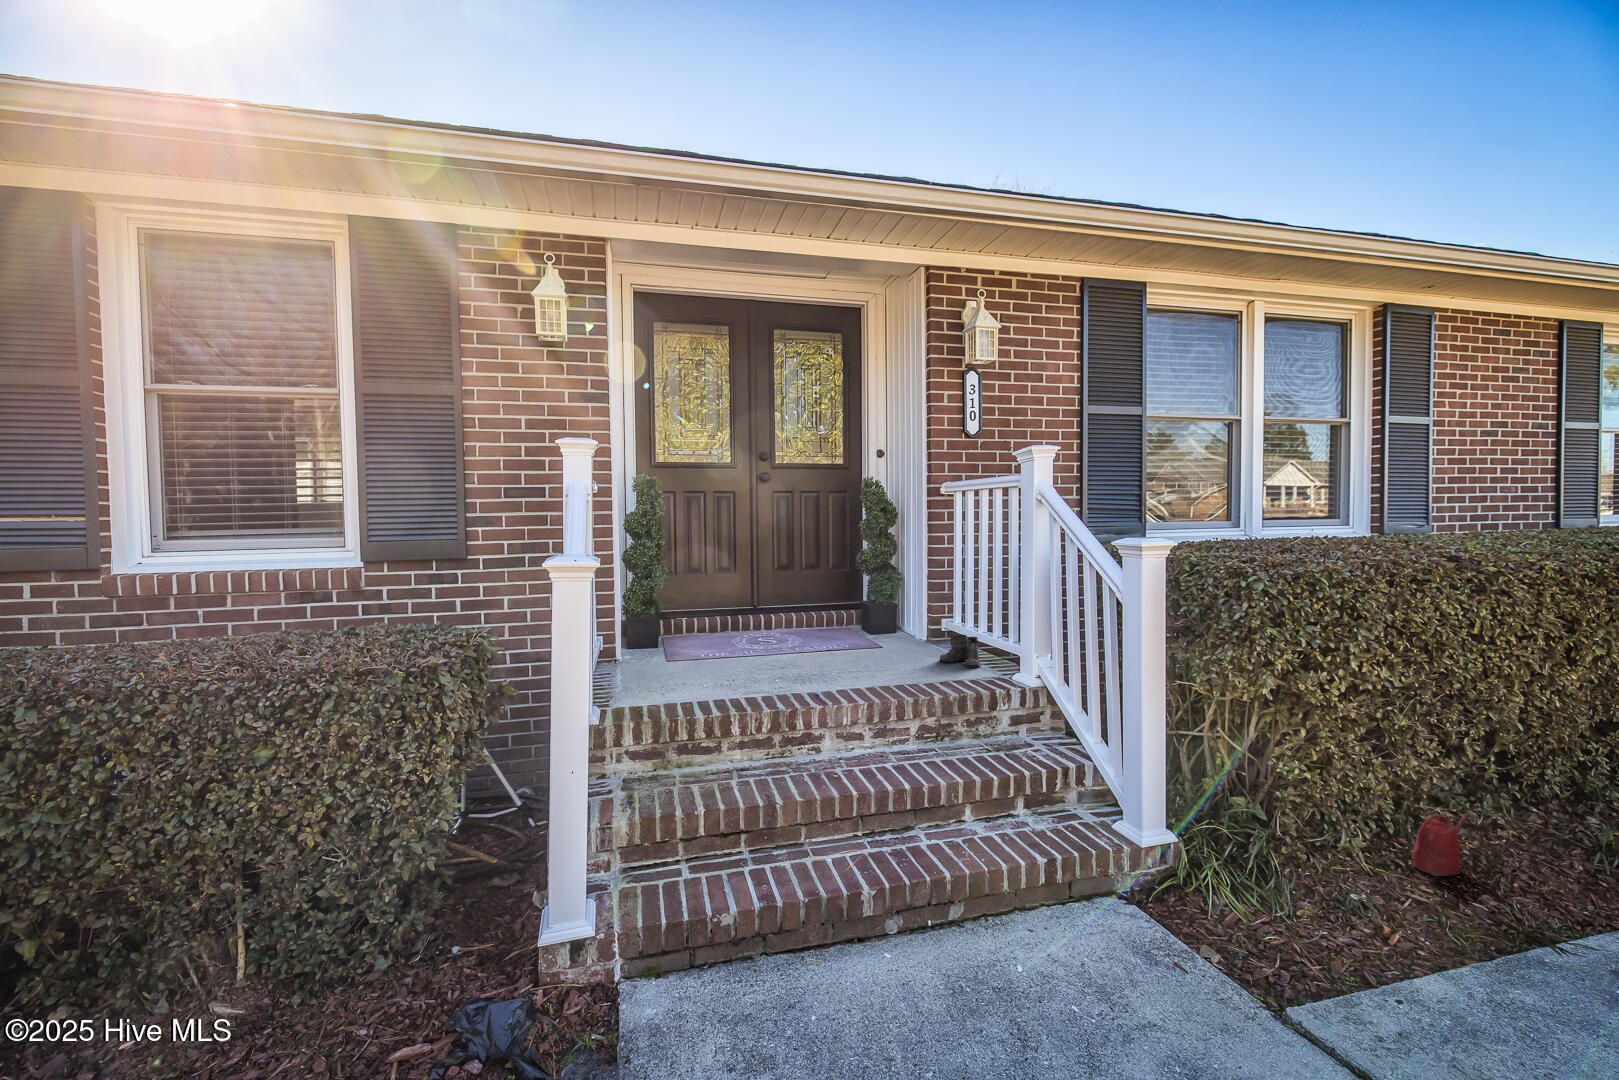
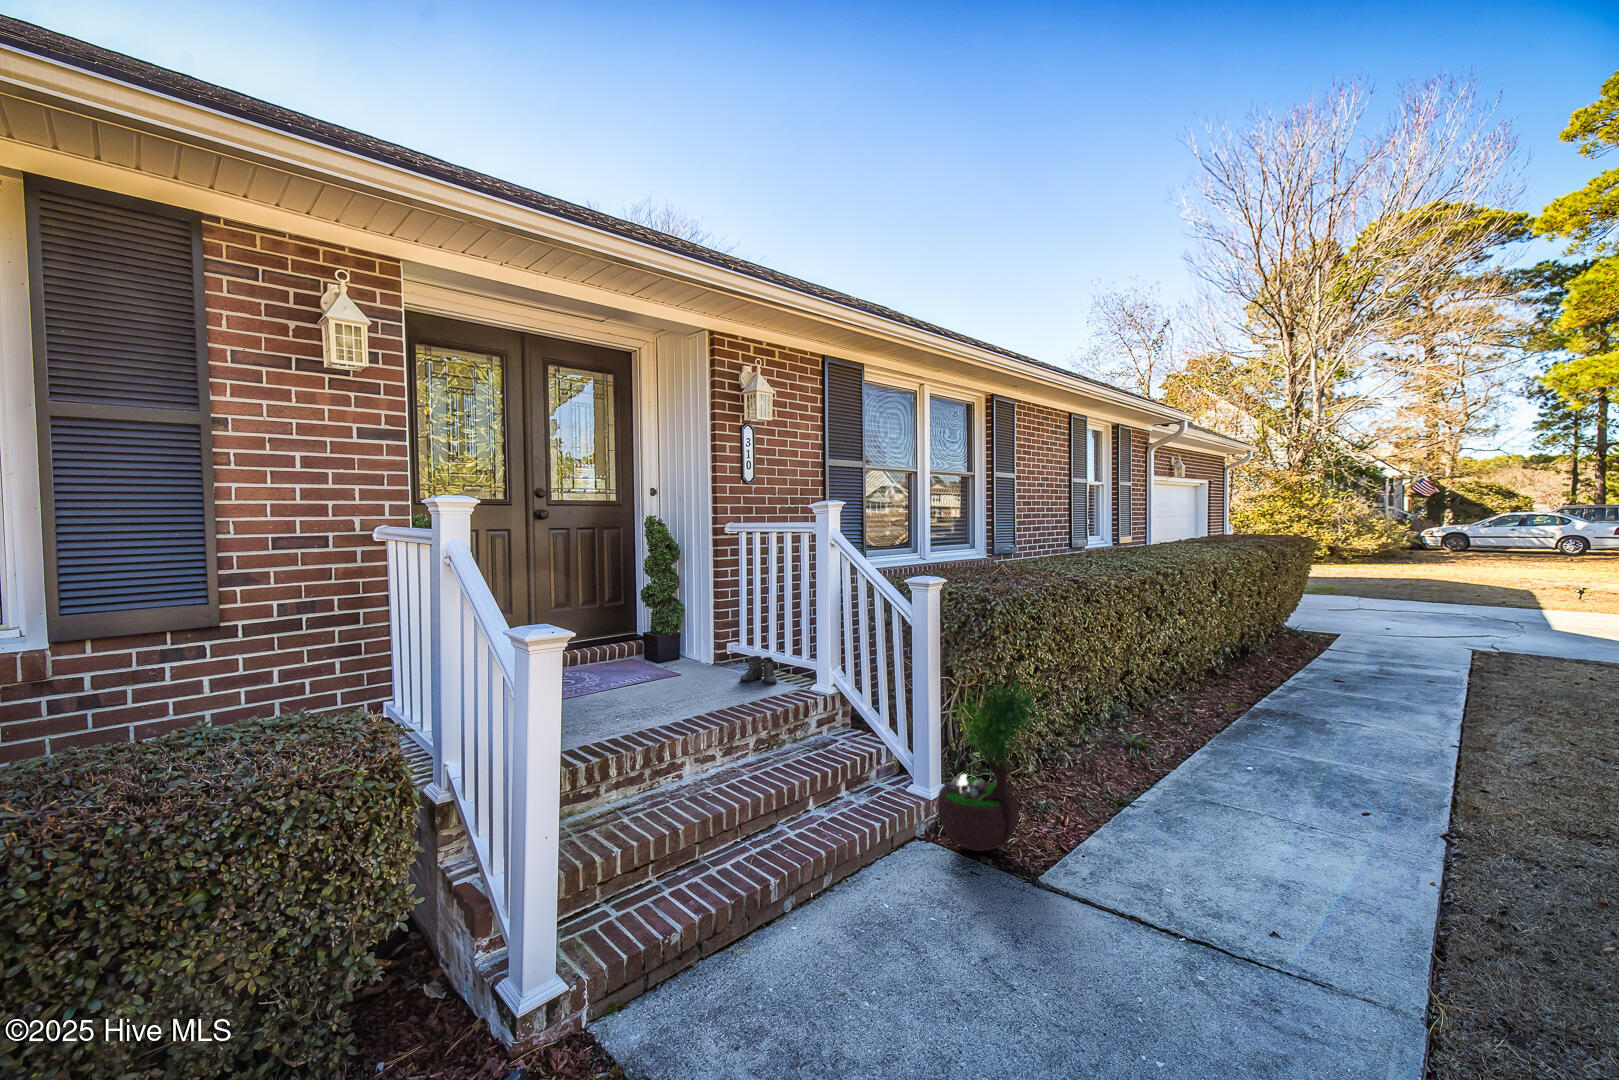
potted tree: none [1138,667,1319,927] -> present [937,677,1041,851]
watering can: present [1412,813,1470,876] -> none [1070,743,1095,788]

